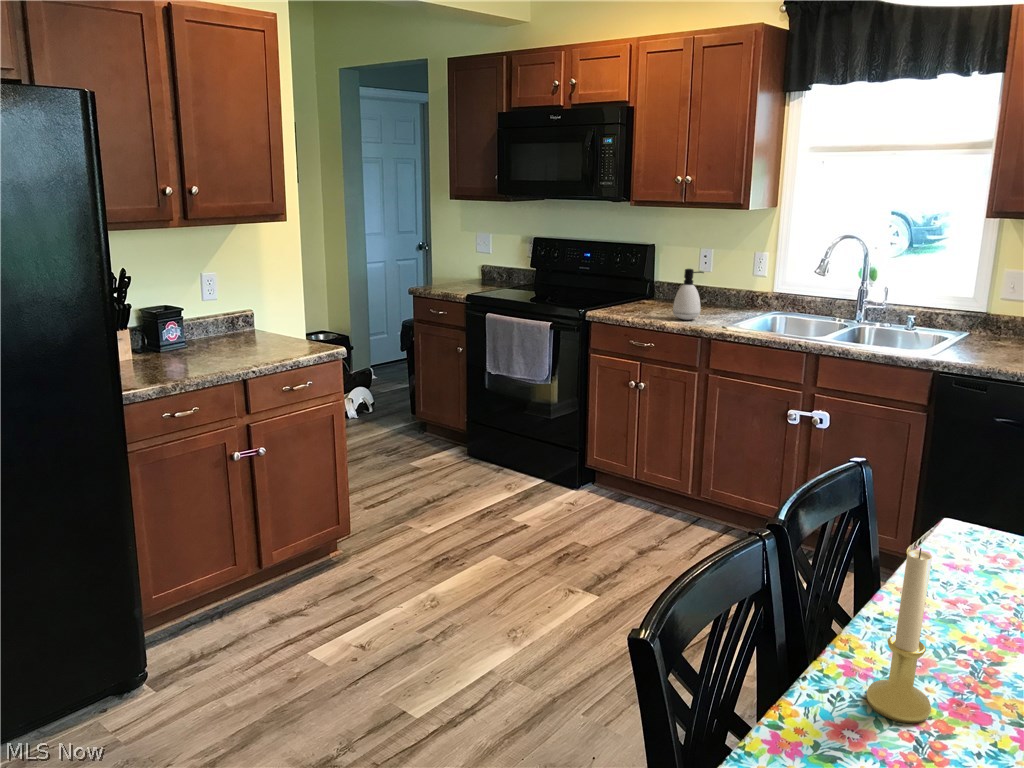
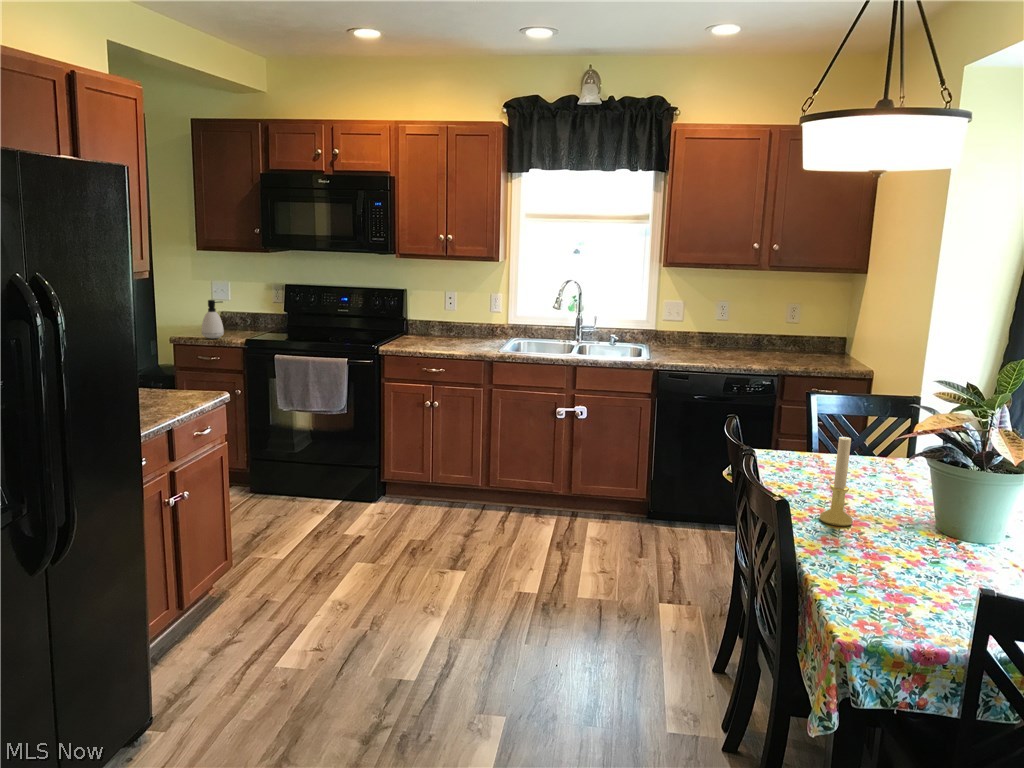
soap dispenser: present [673,269,704,320] -> present [202,300,224,339]

